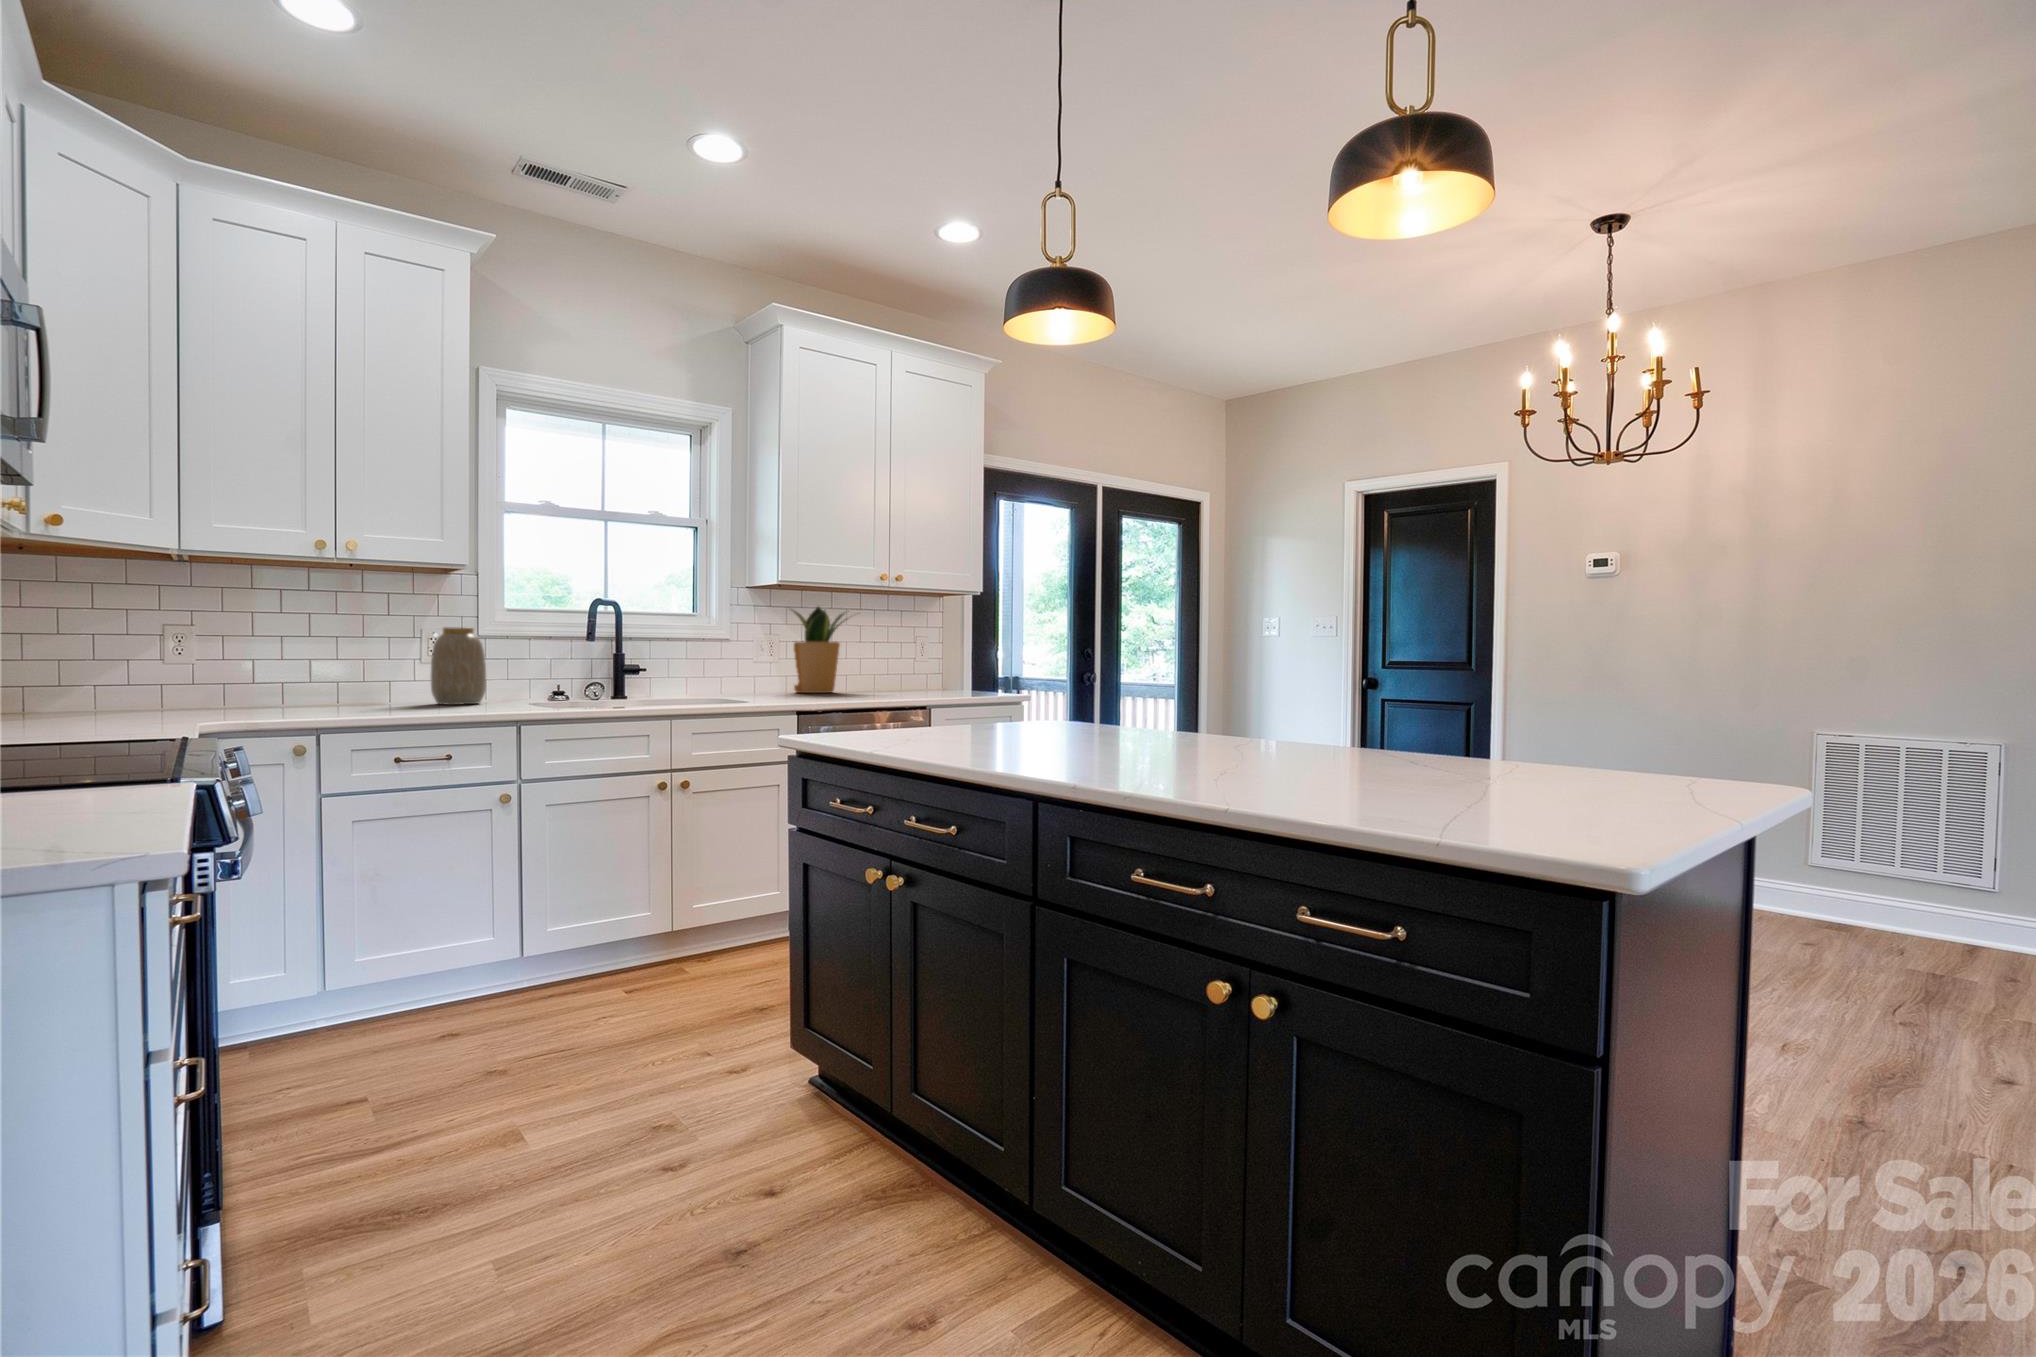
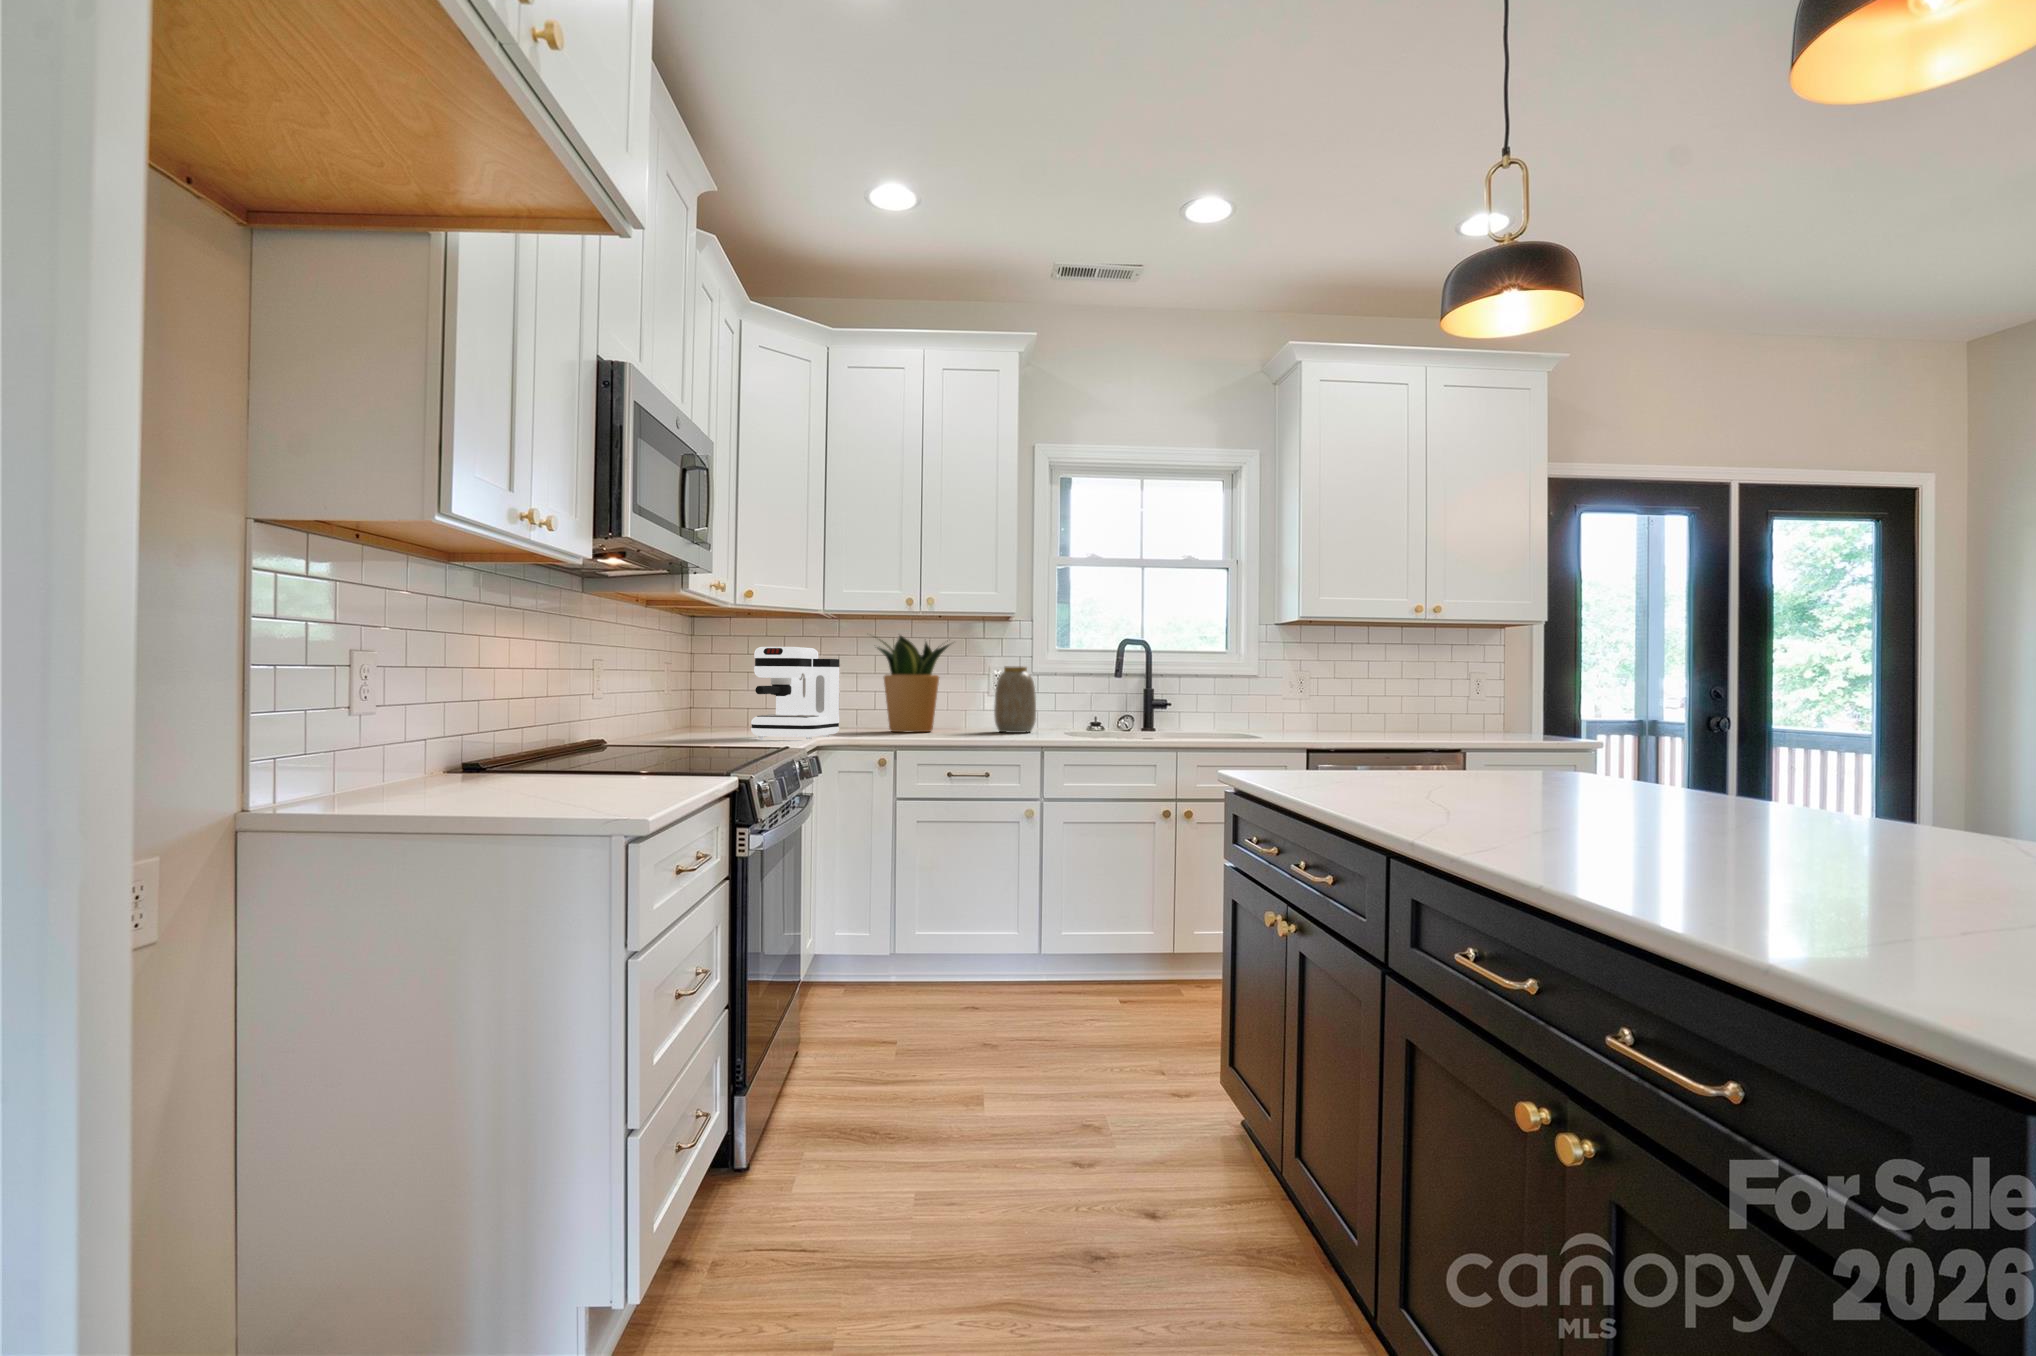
coffee maker: none [62,597,214,725] -> present [751,647,839,739]
potted plant: present [793,607,845,693] -> present [878,635,950,733]

